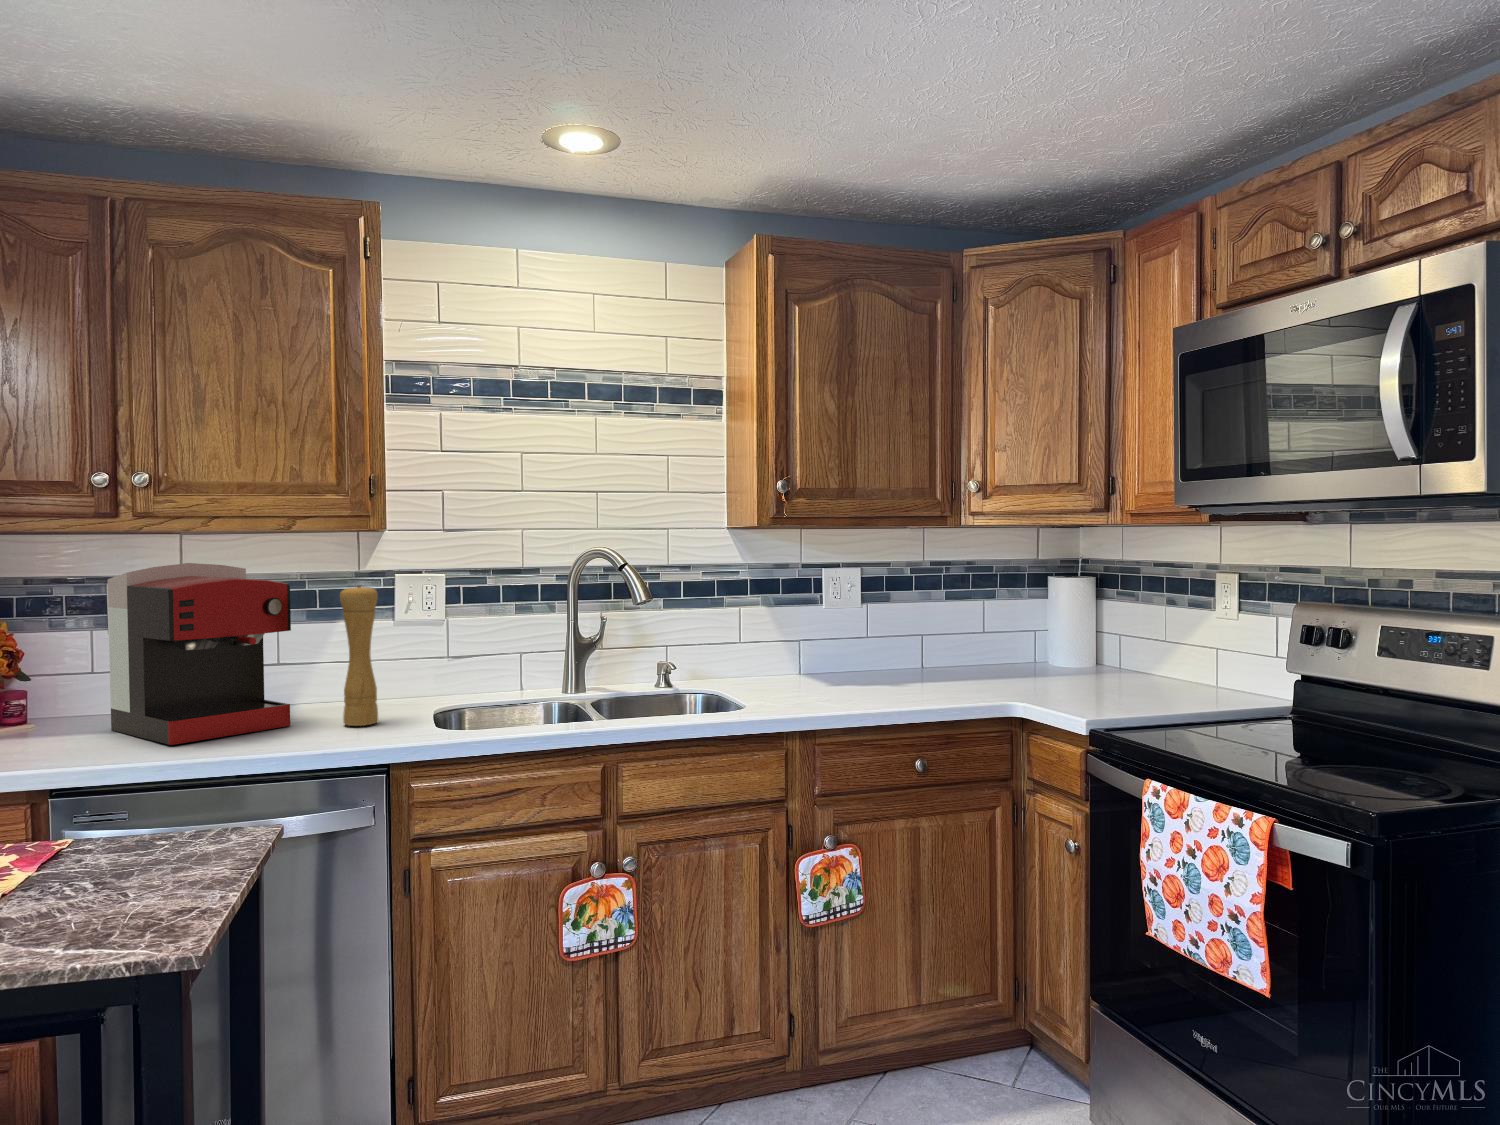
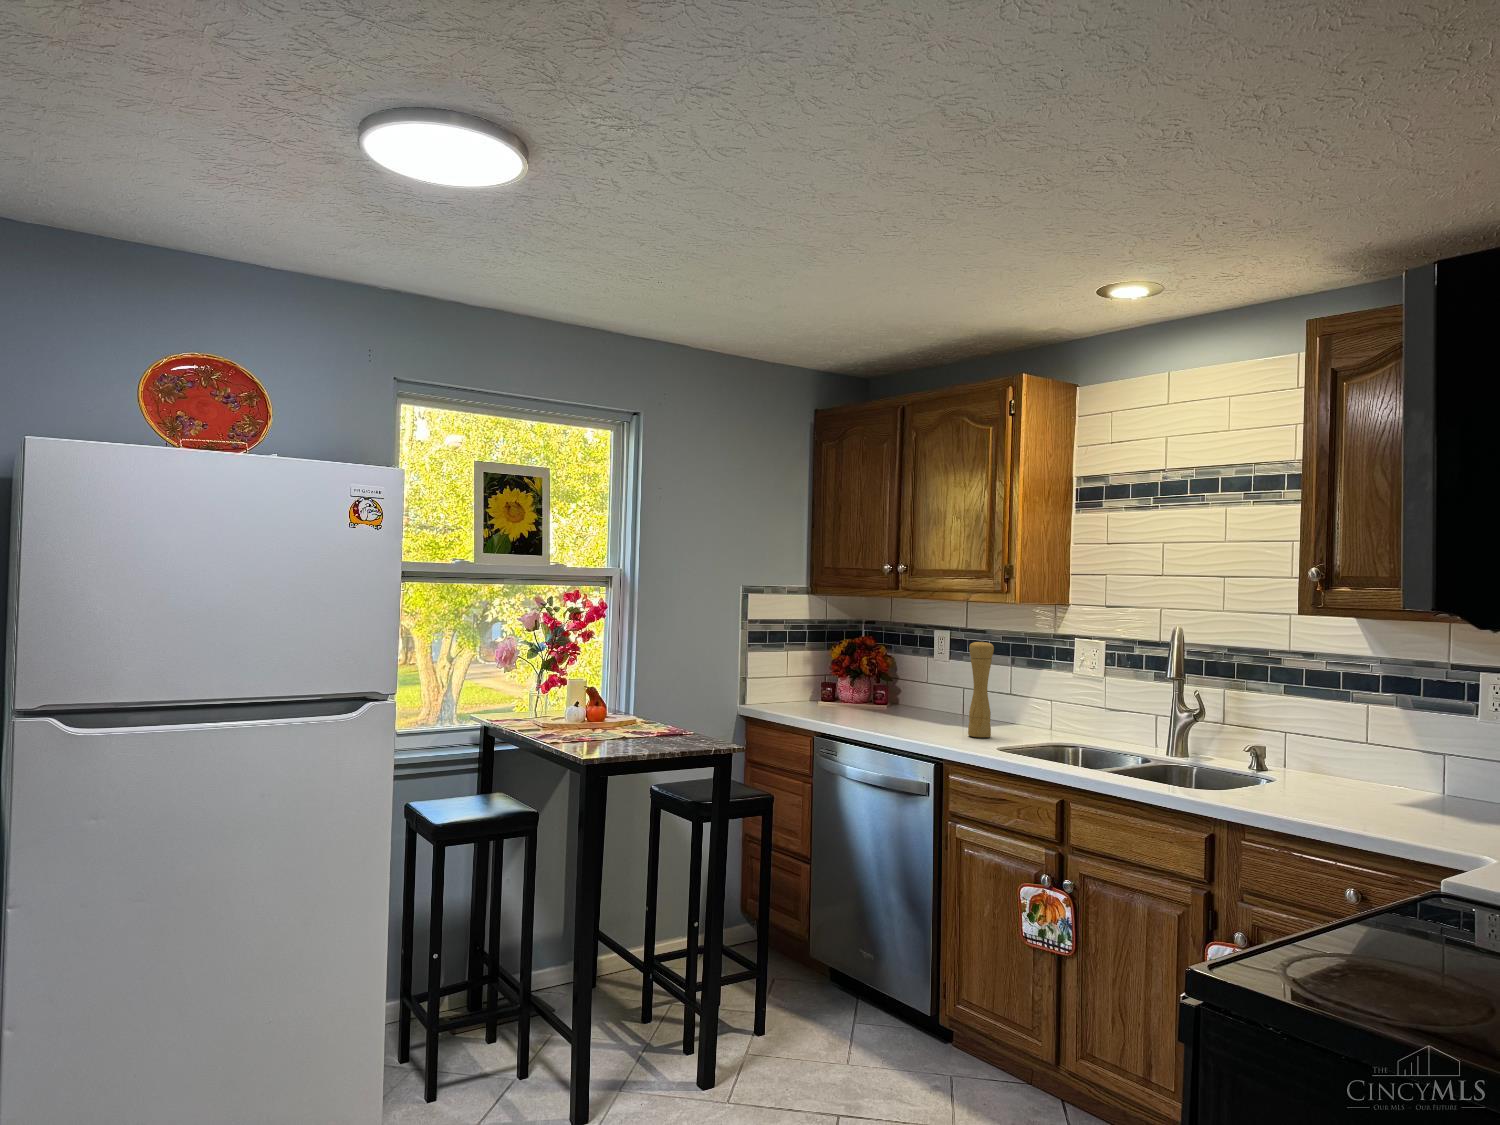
coffee maker: present [108,563,291,745] -> none [879,619,968,729]

